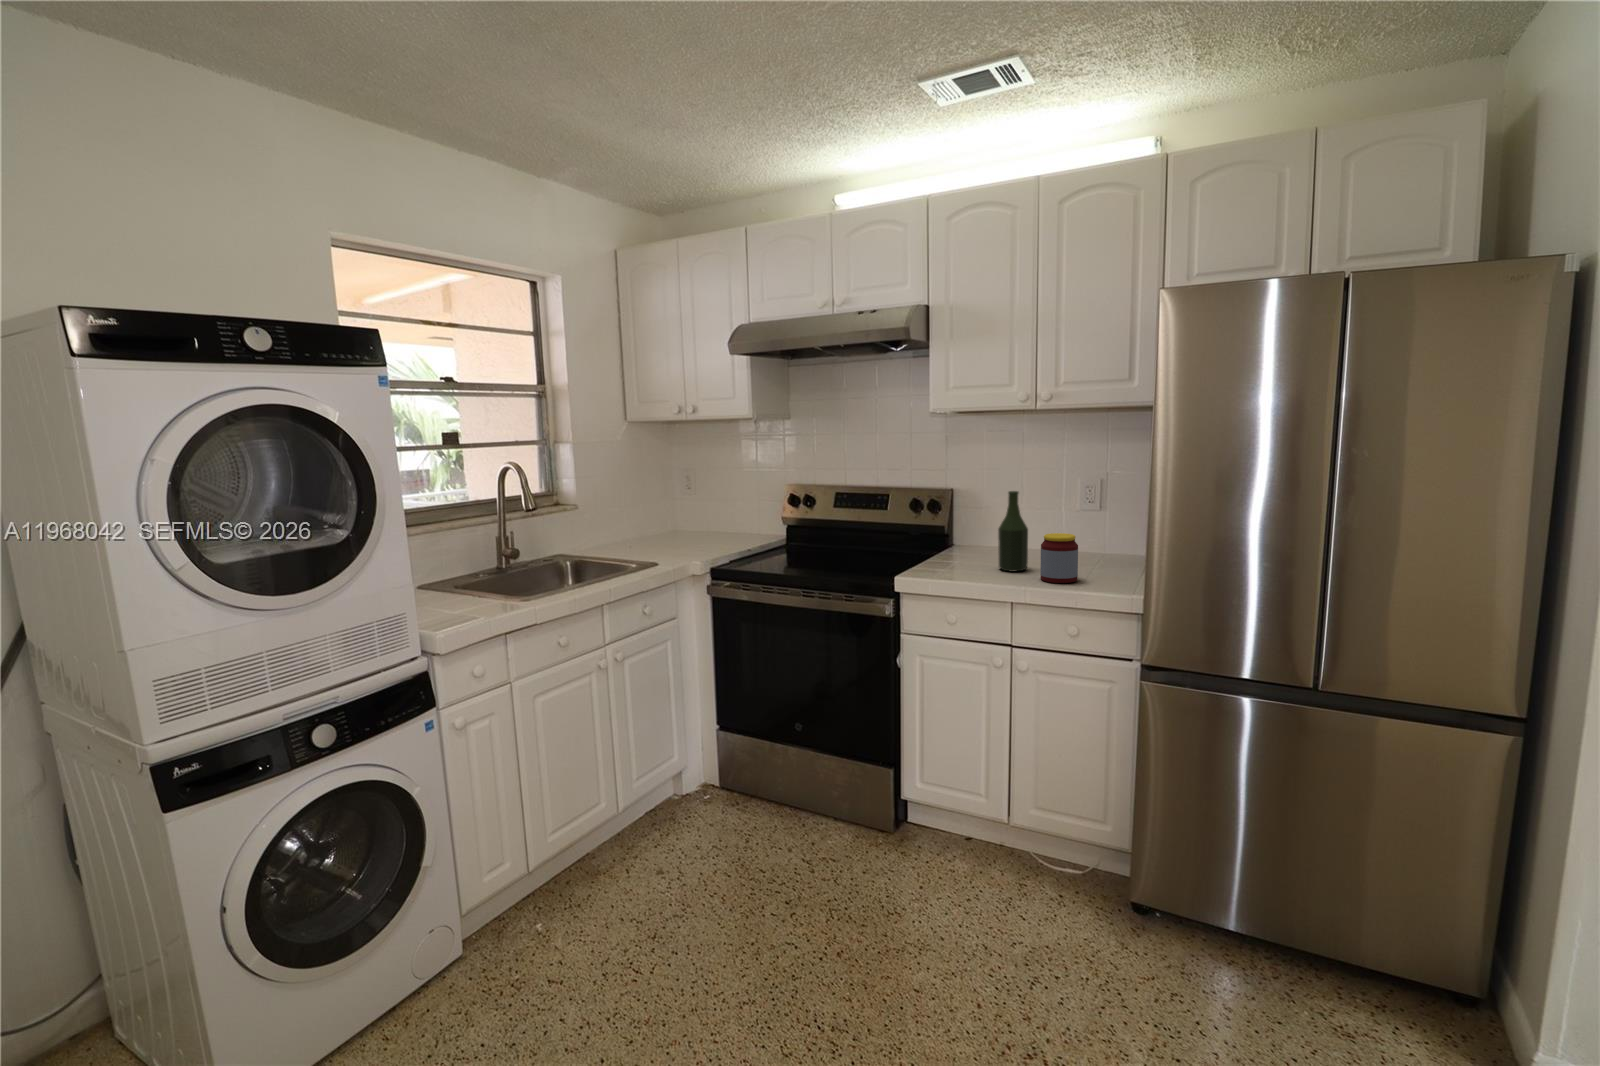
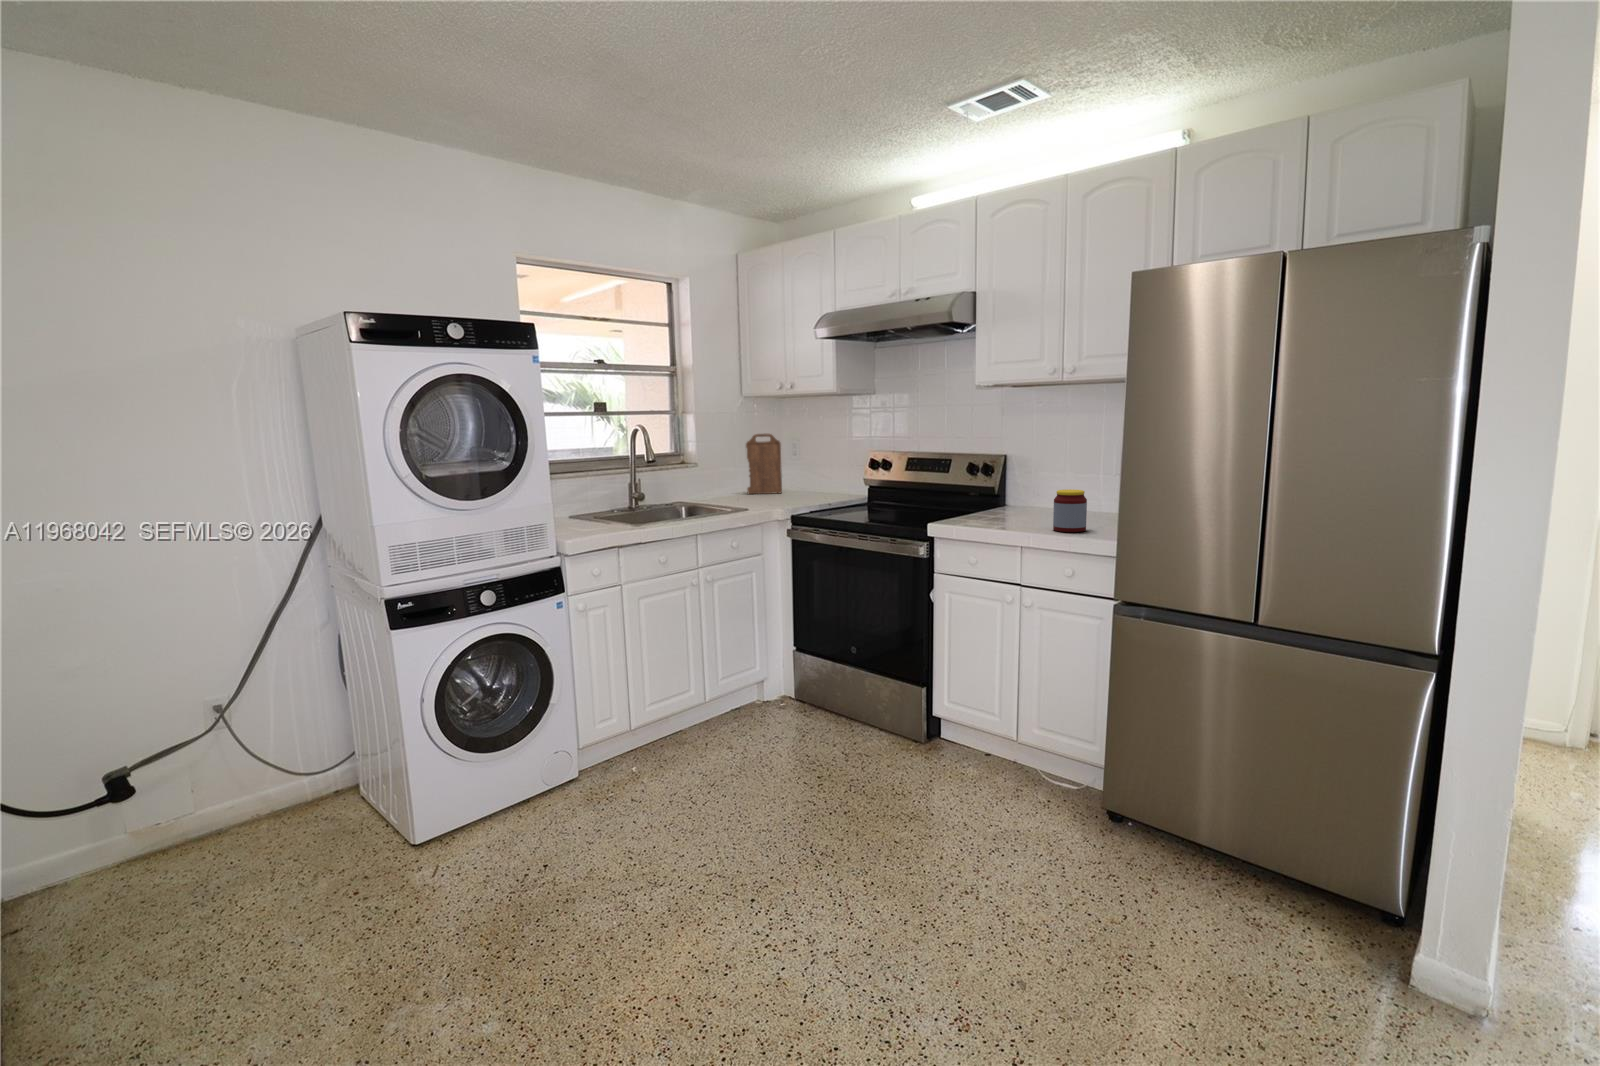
cutting board: none [632,464,677,537] -> present [746,434,782,494]
bottle: present [998,491,1028,571] -> none [1026,453,1052,524]

